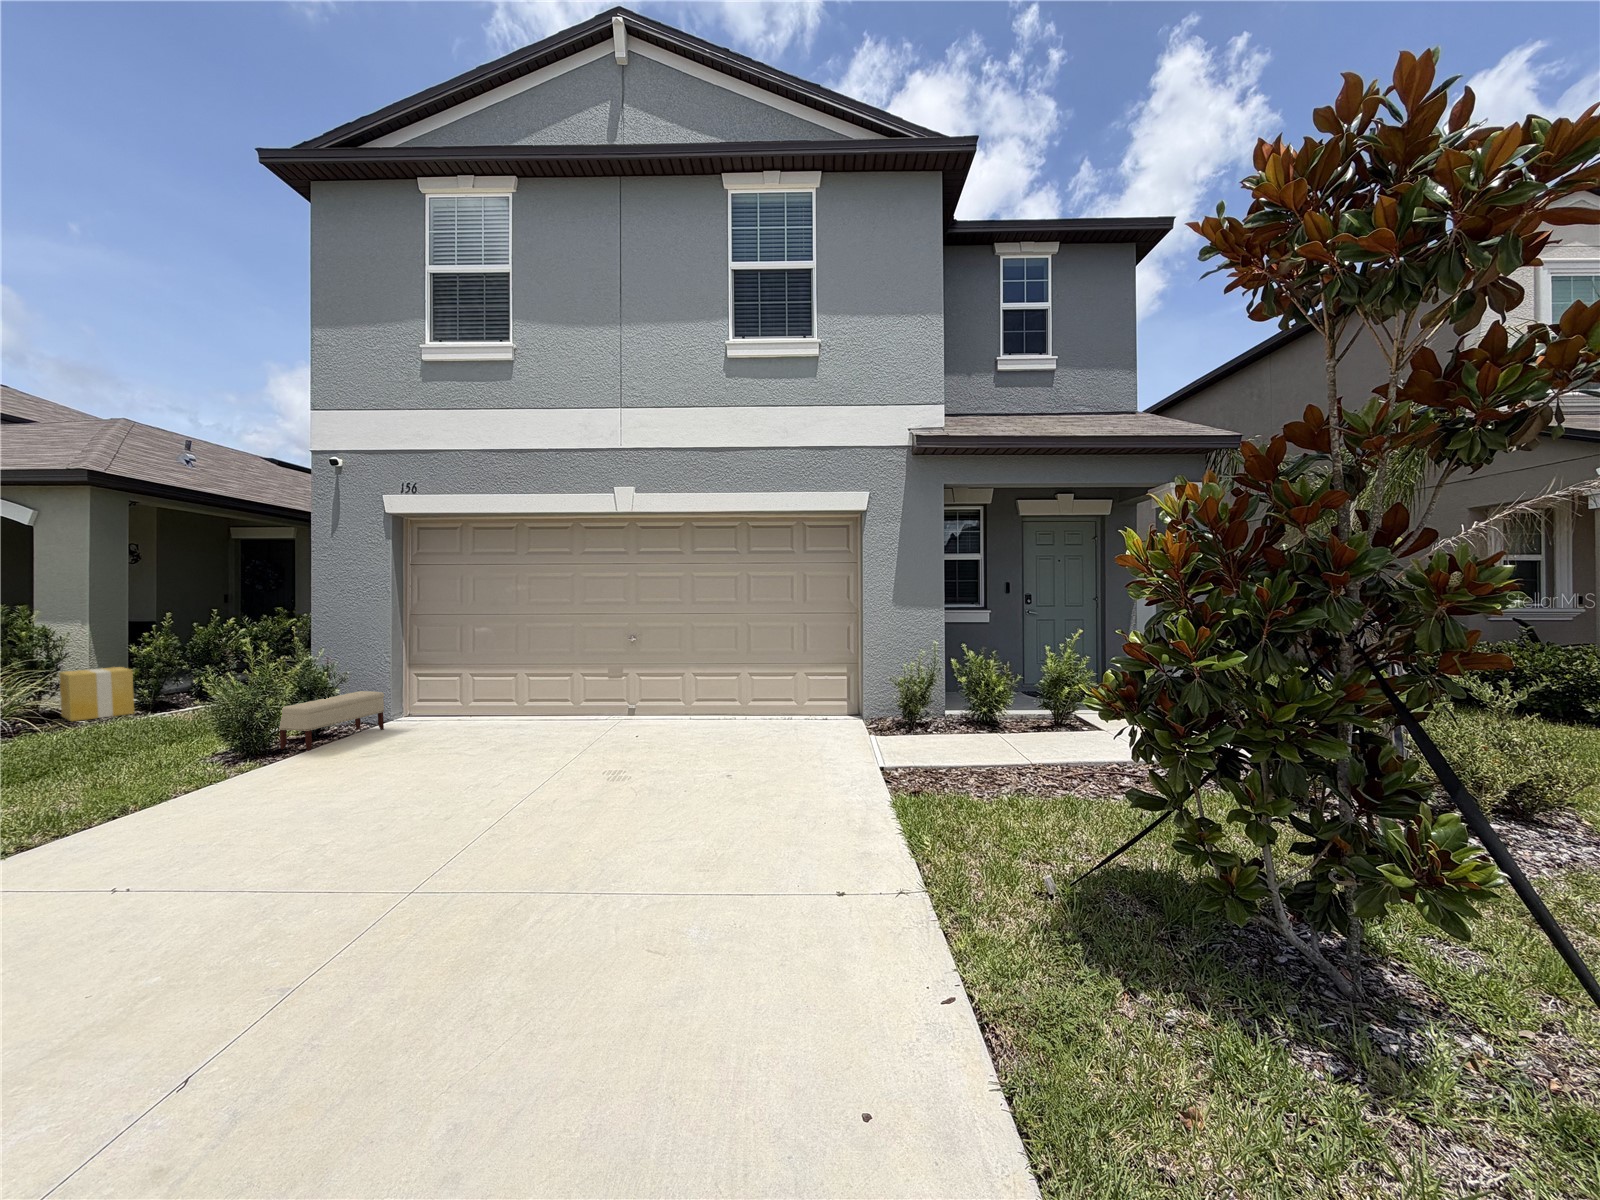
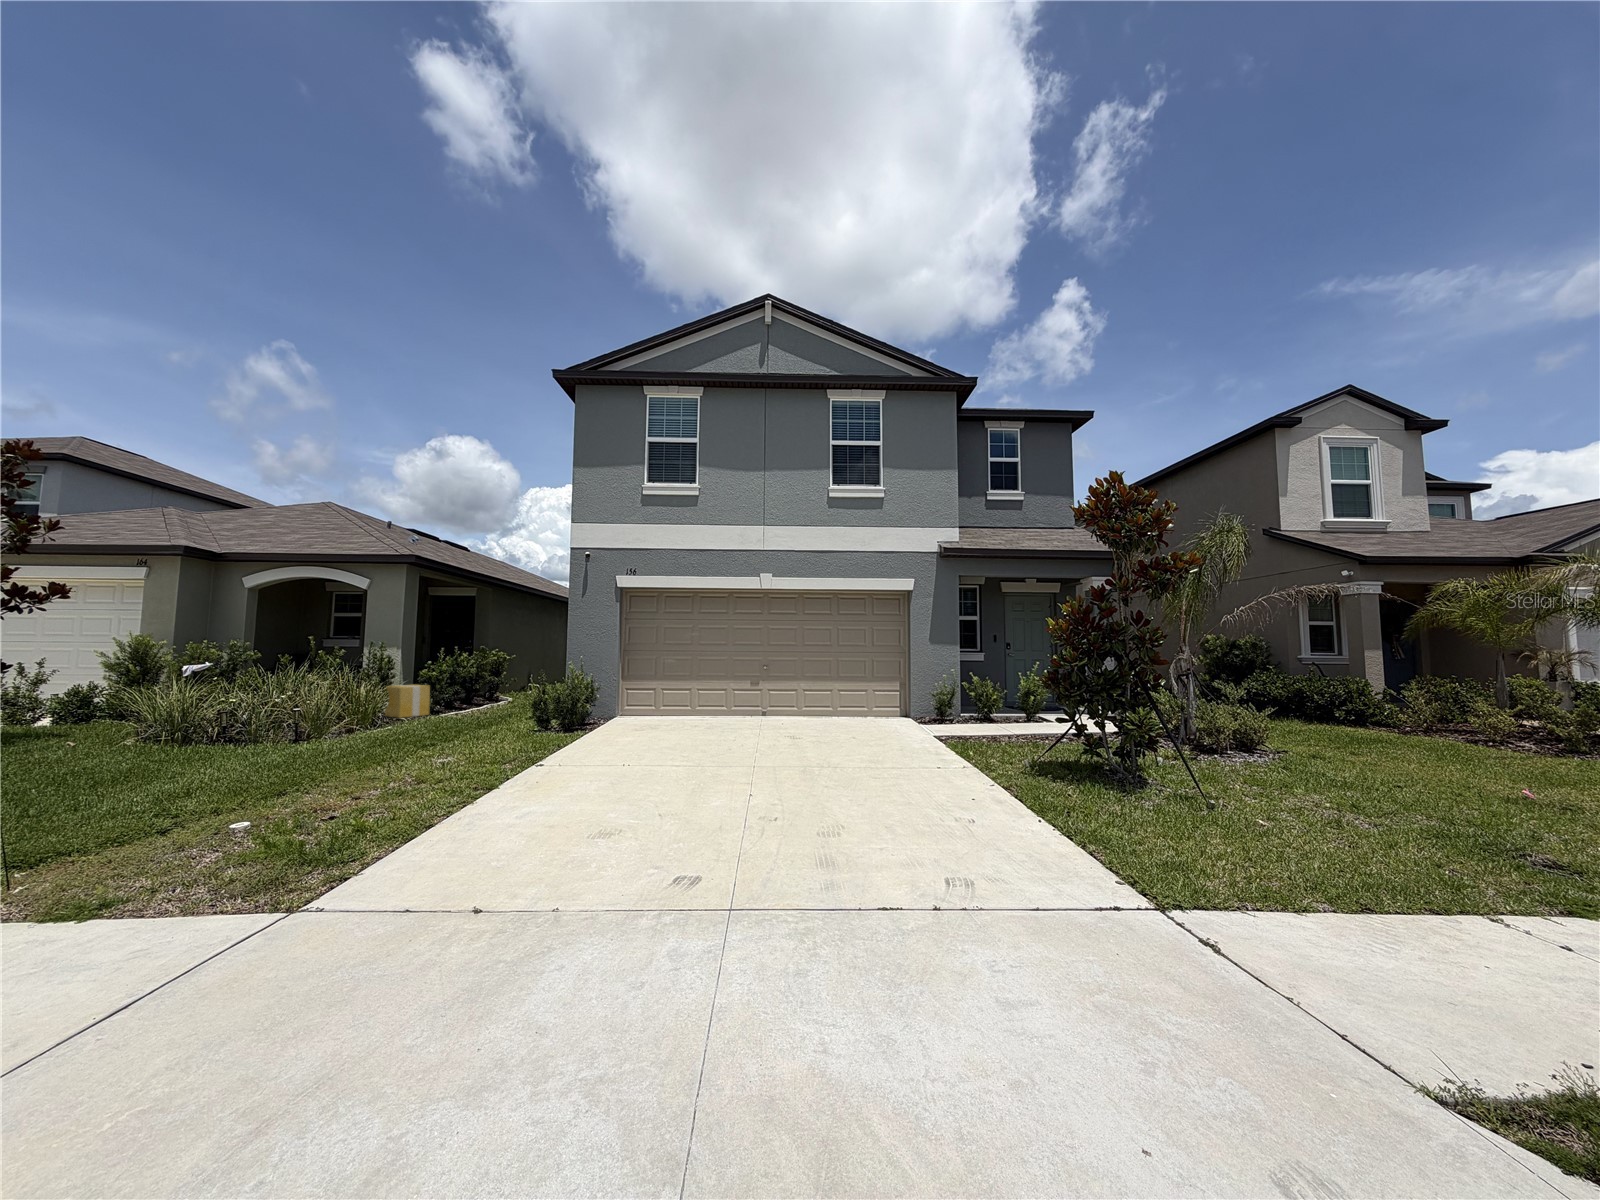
bench: present [279,691,384,751] -> none [574,698,618,729]

